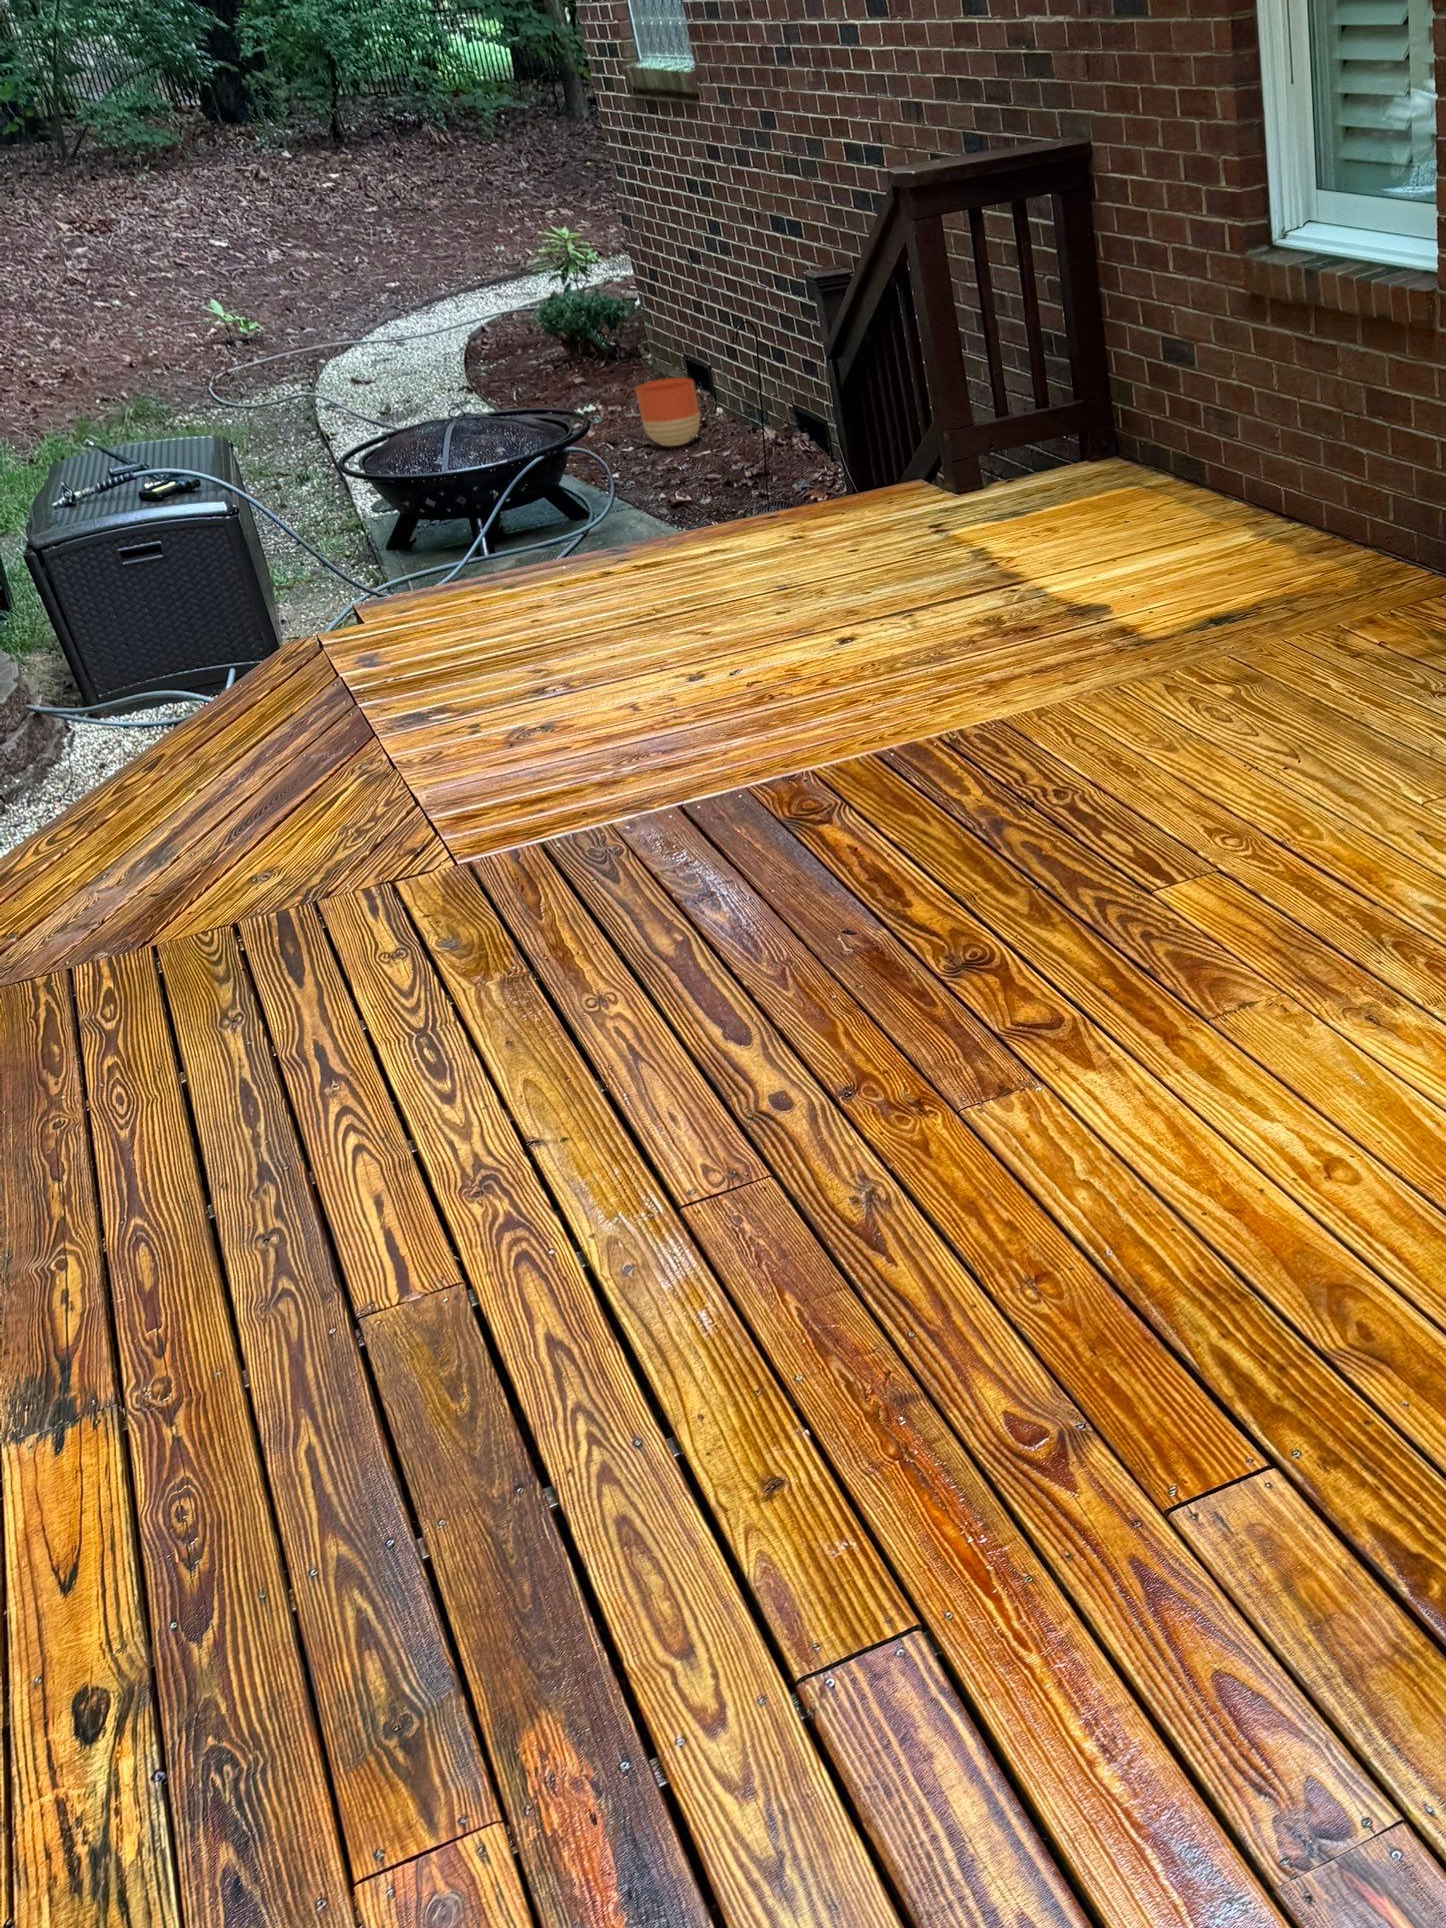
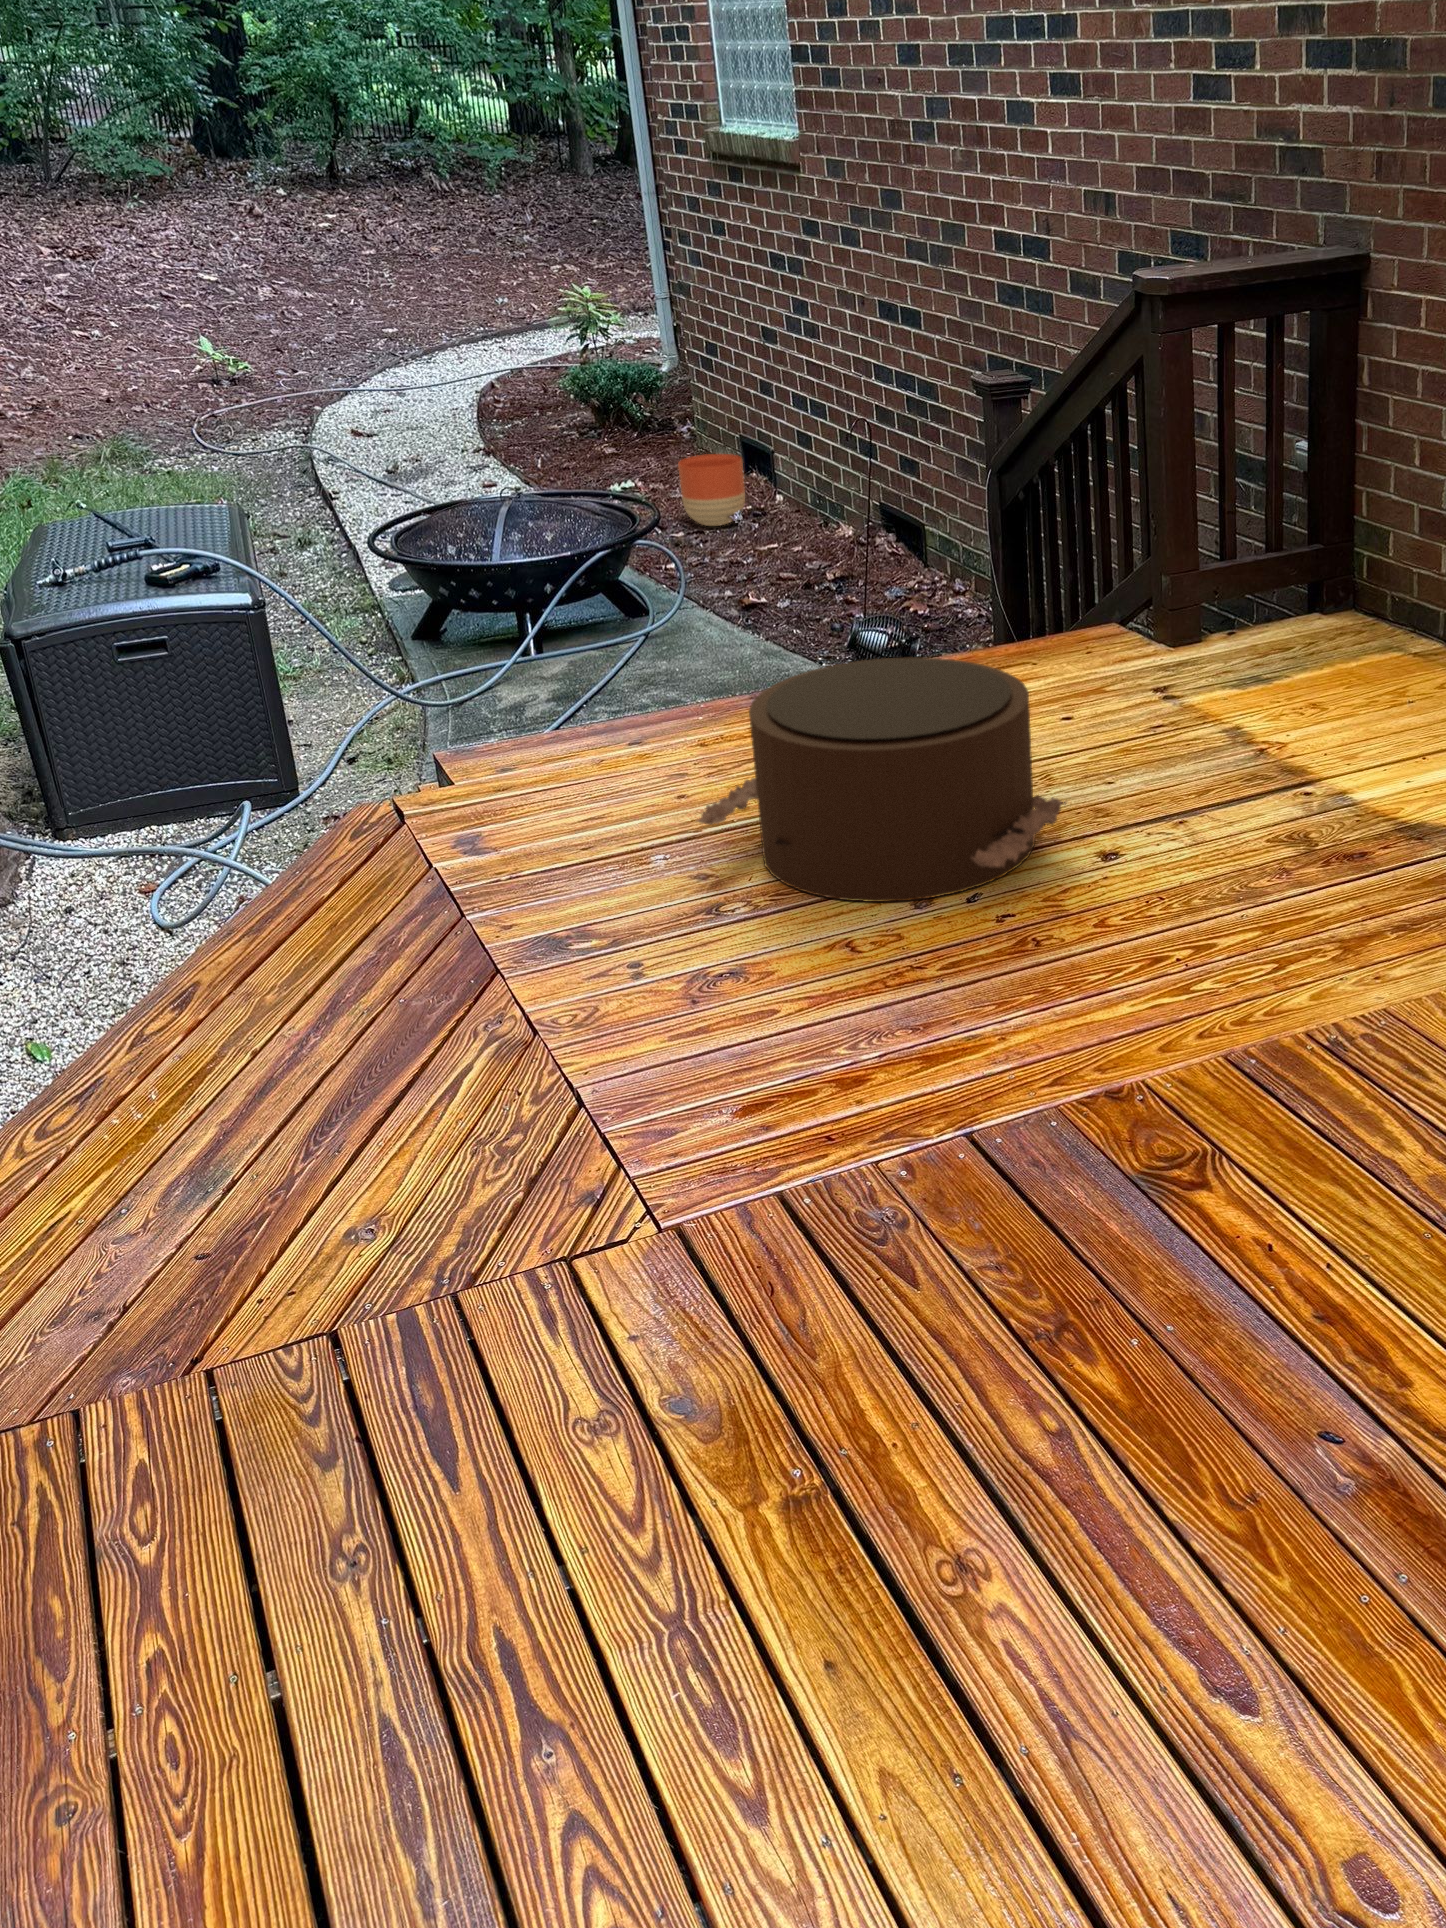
pouf: none [522,494,799,674] -> present [697,658,1067,902]

